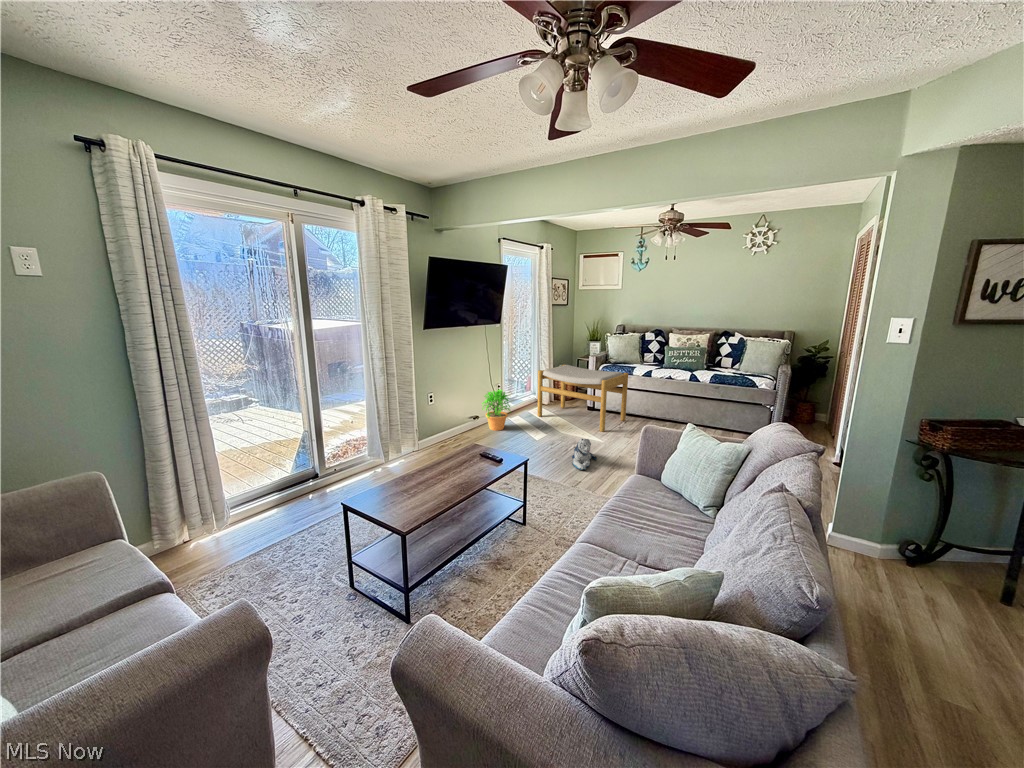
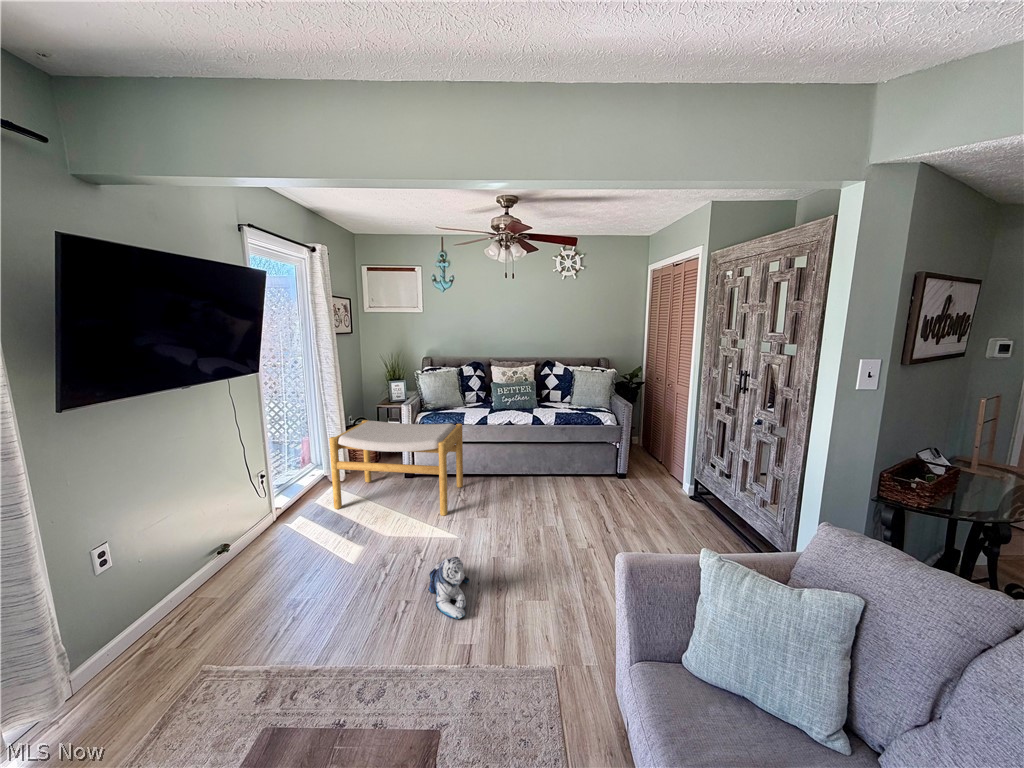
potted plant: present [482,389,510,431] -> none [225,486,295,567]

